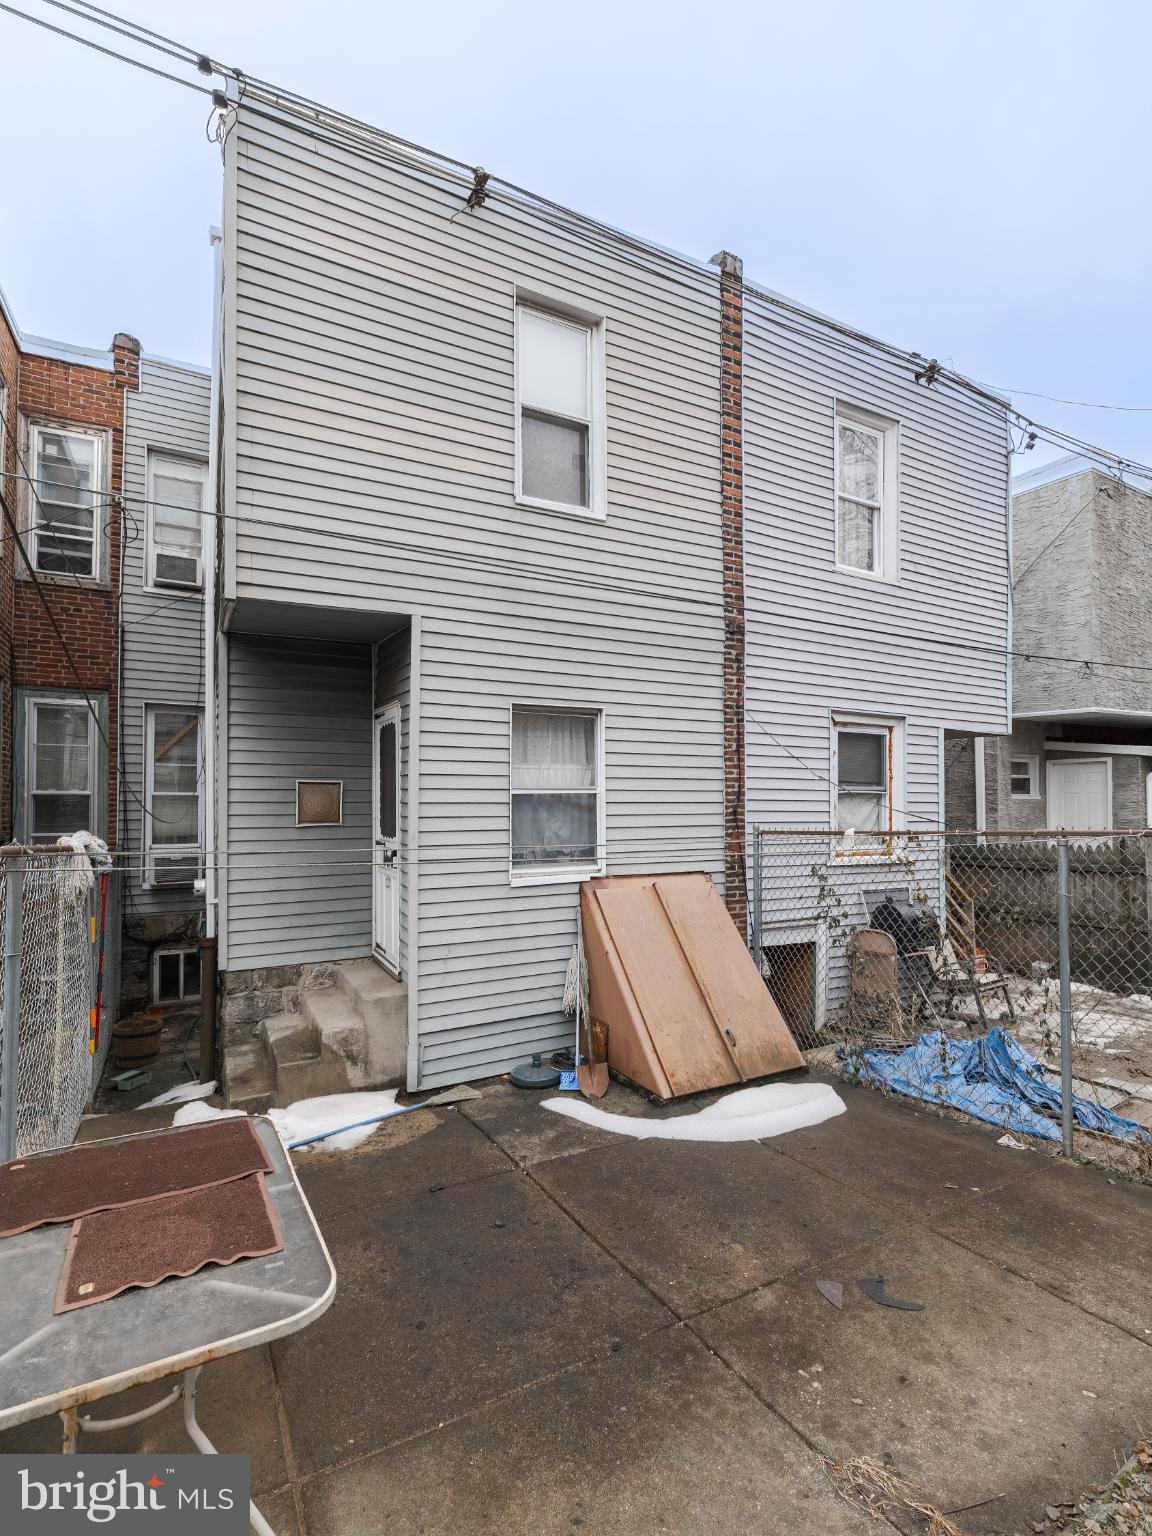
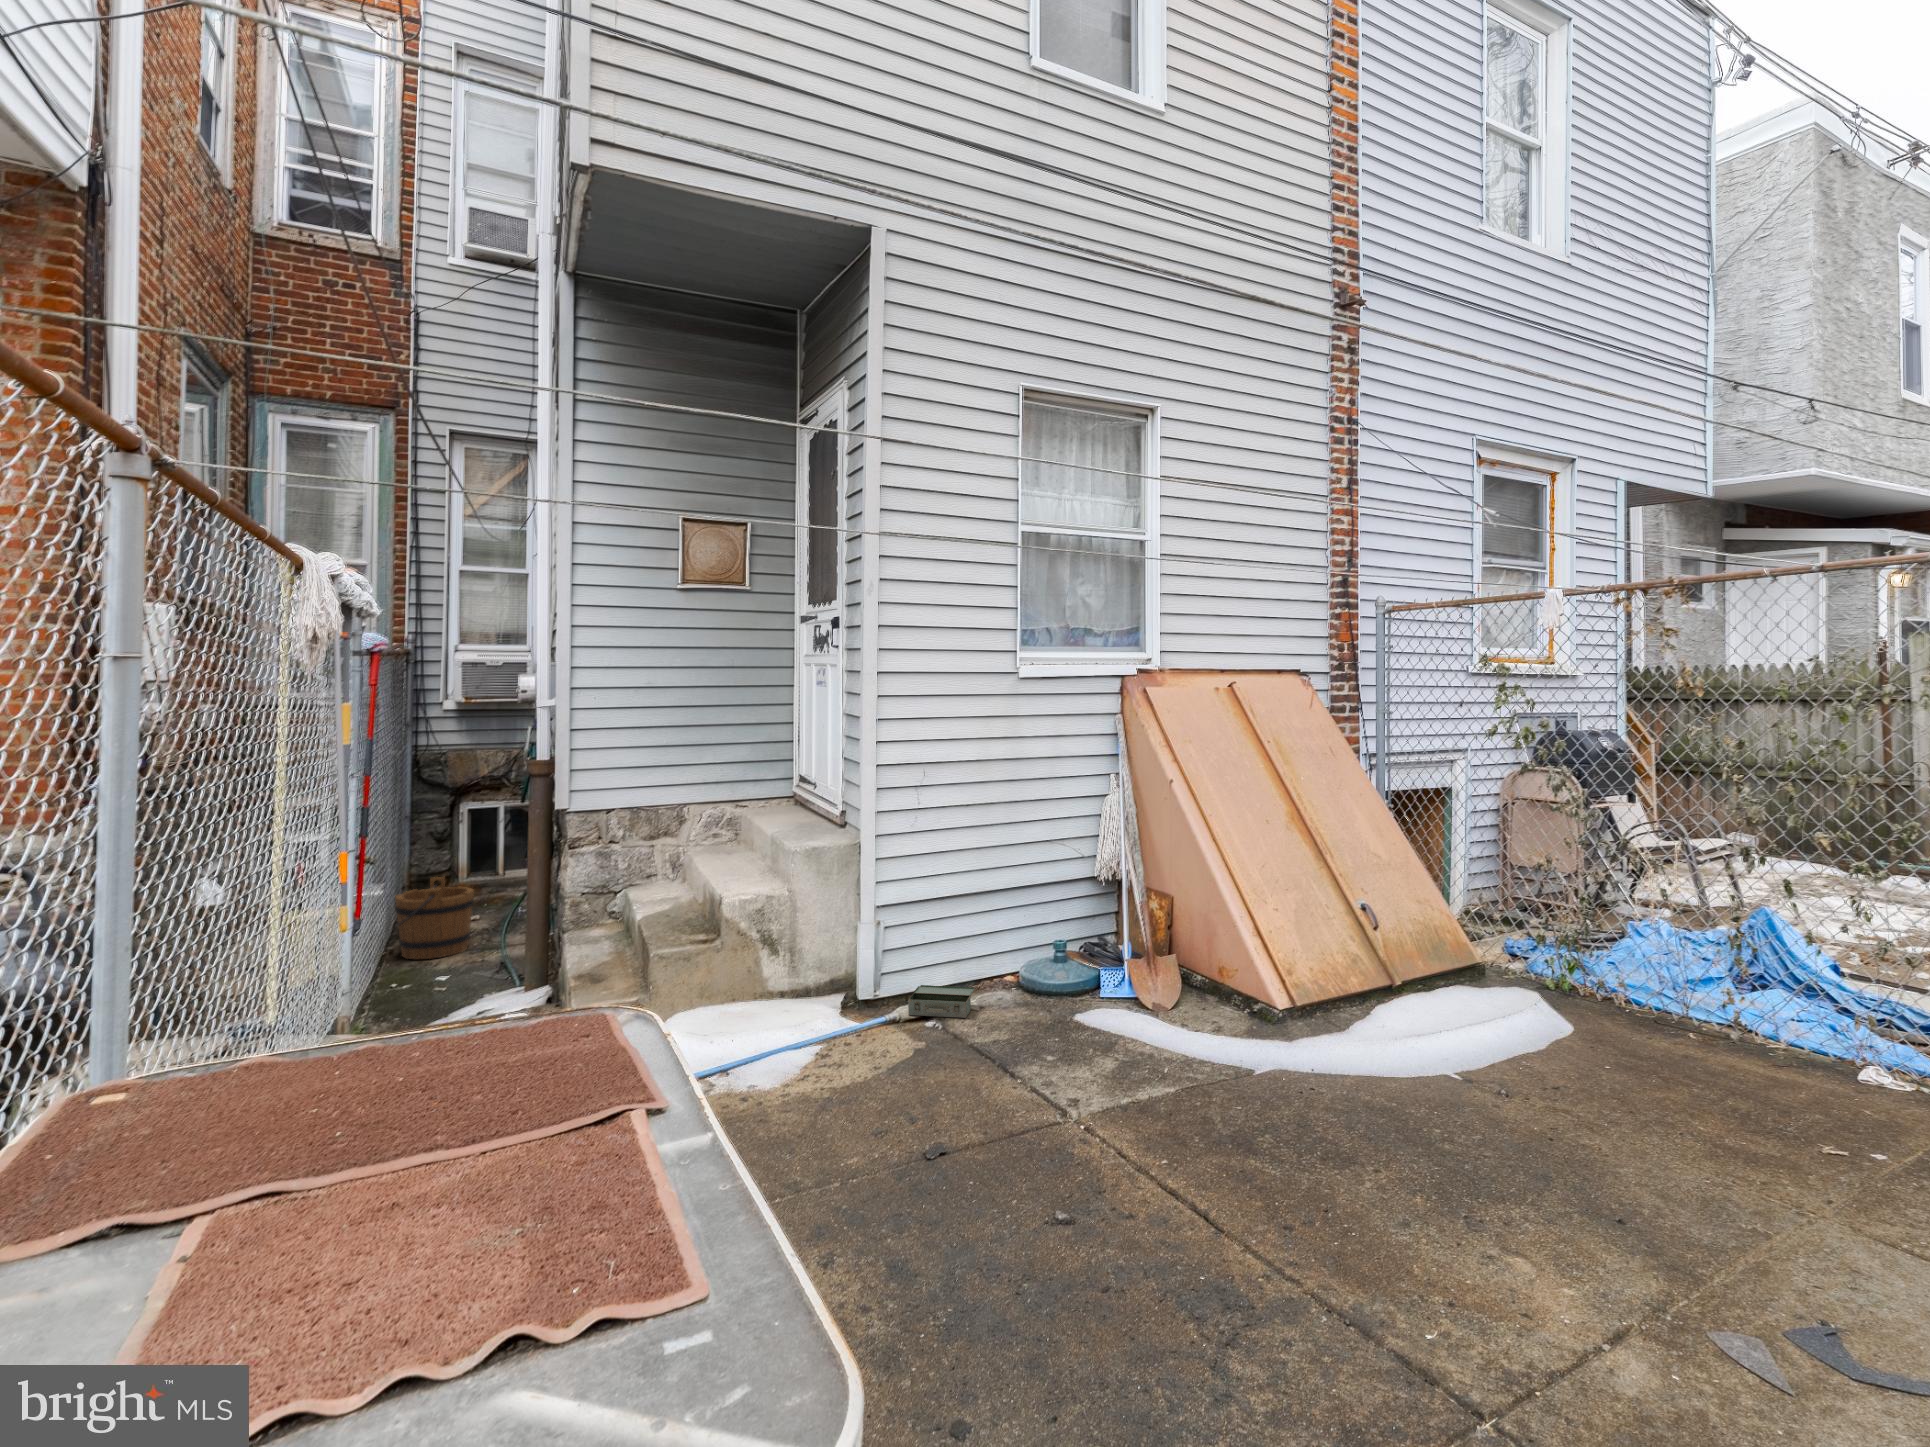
toolbox: present [109,1070,152,1090] -> present [908,985,975,1018]

